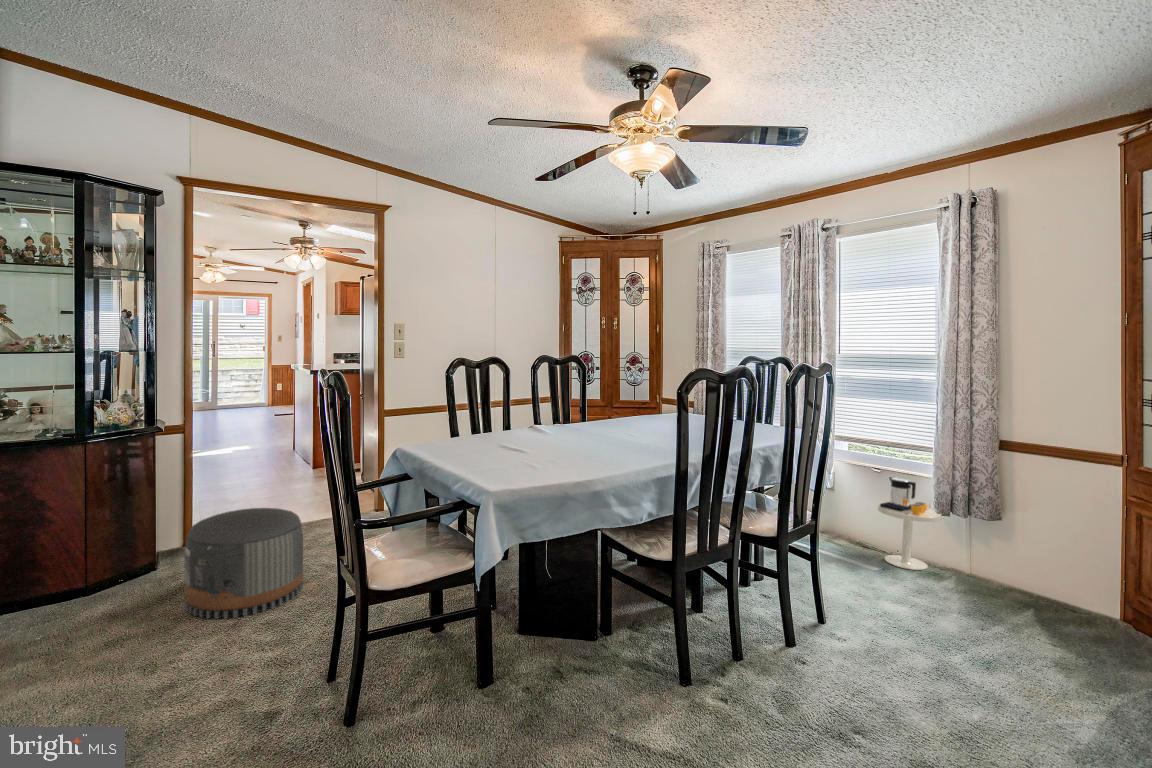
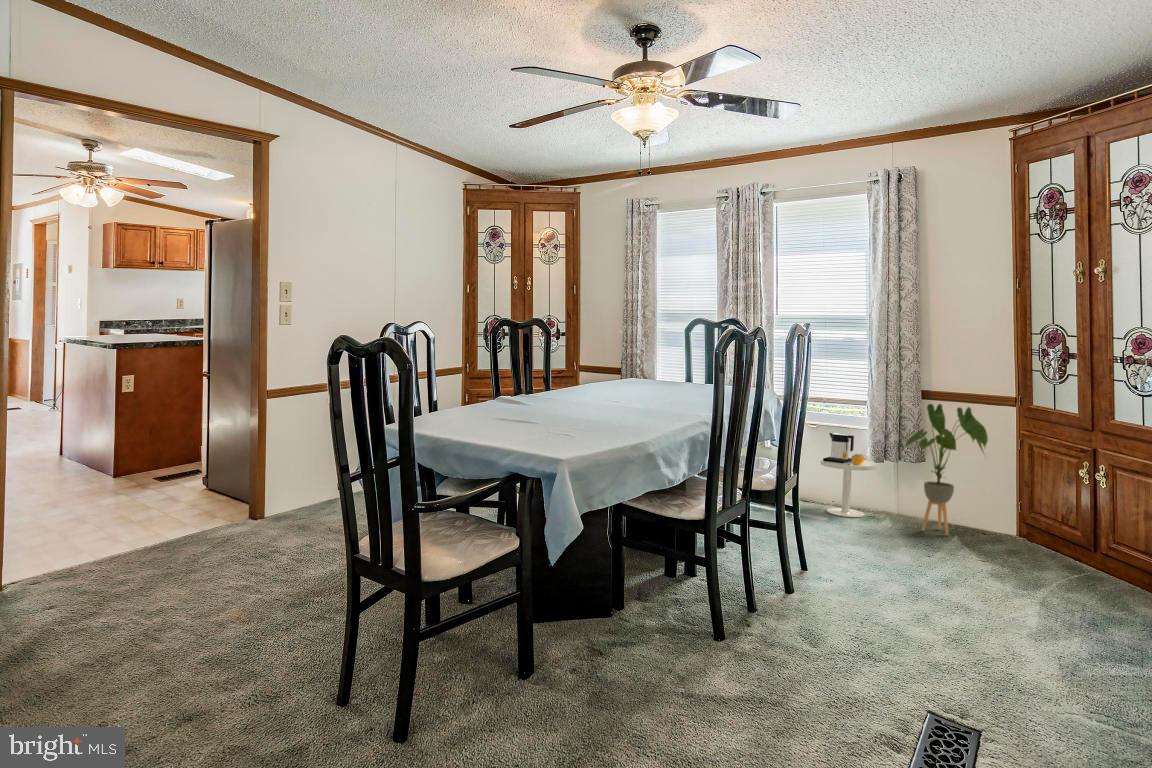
house plant: none [965,458,1074,607] -> present [905,404,988,535]
pouf: present [184,508,303,619] -> none [89,488,239,619]

